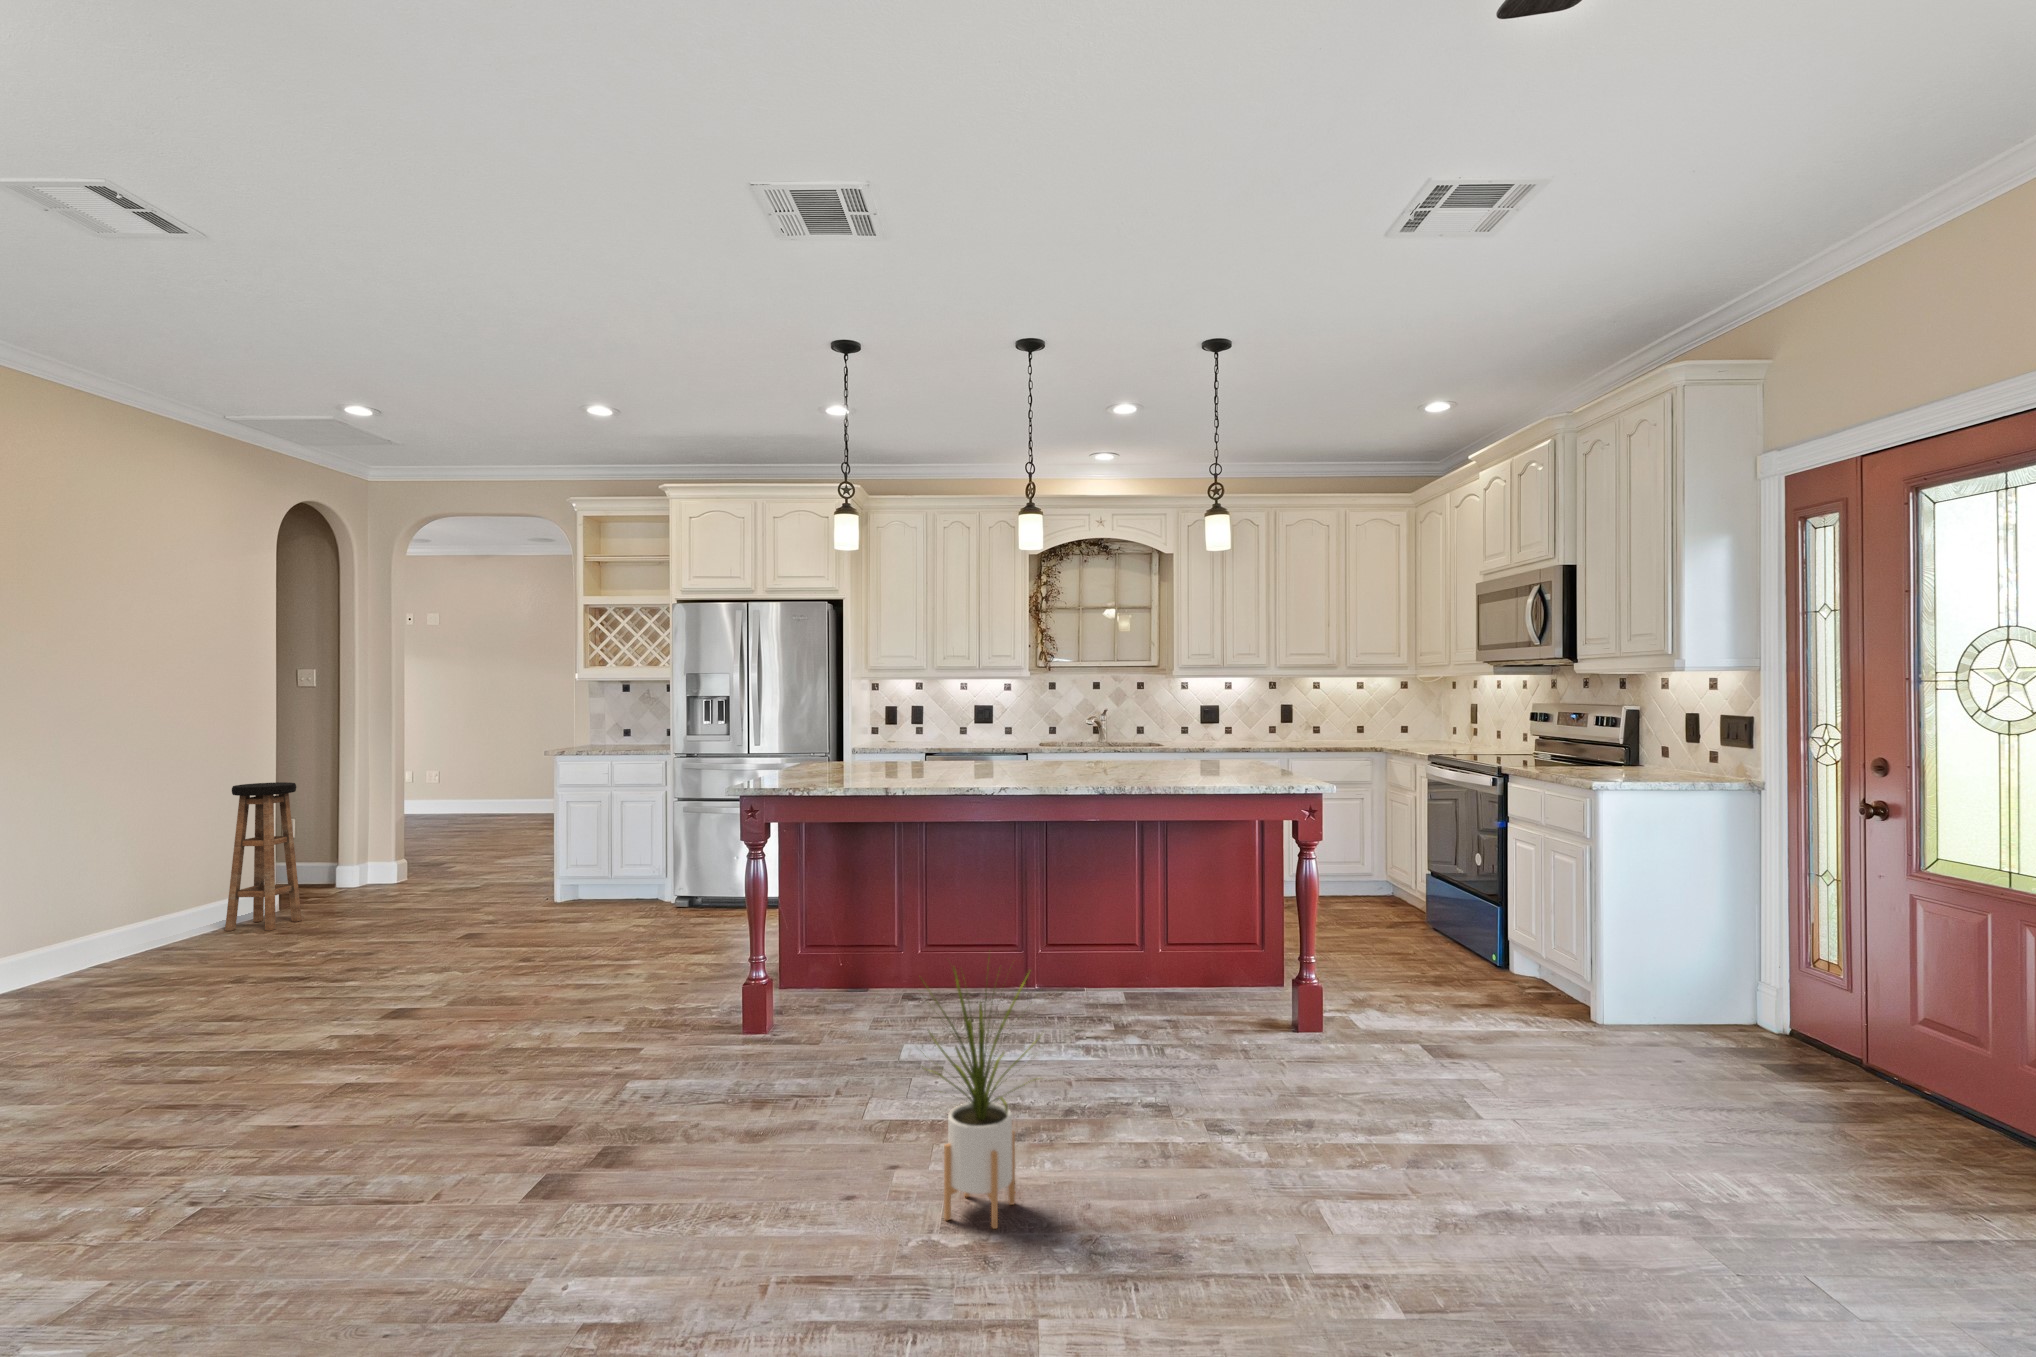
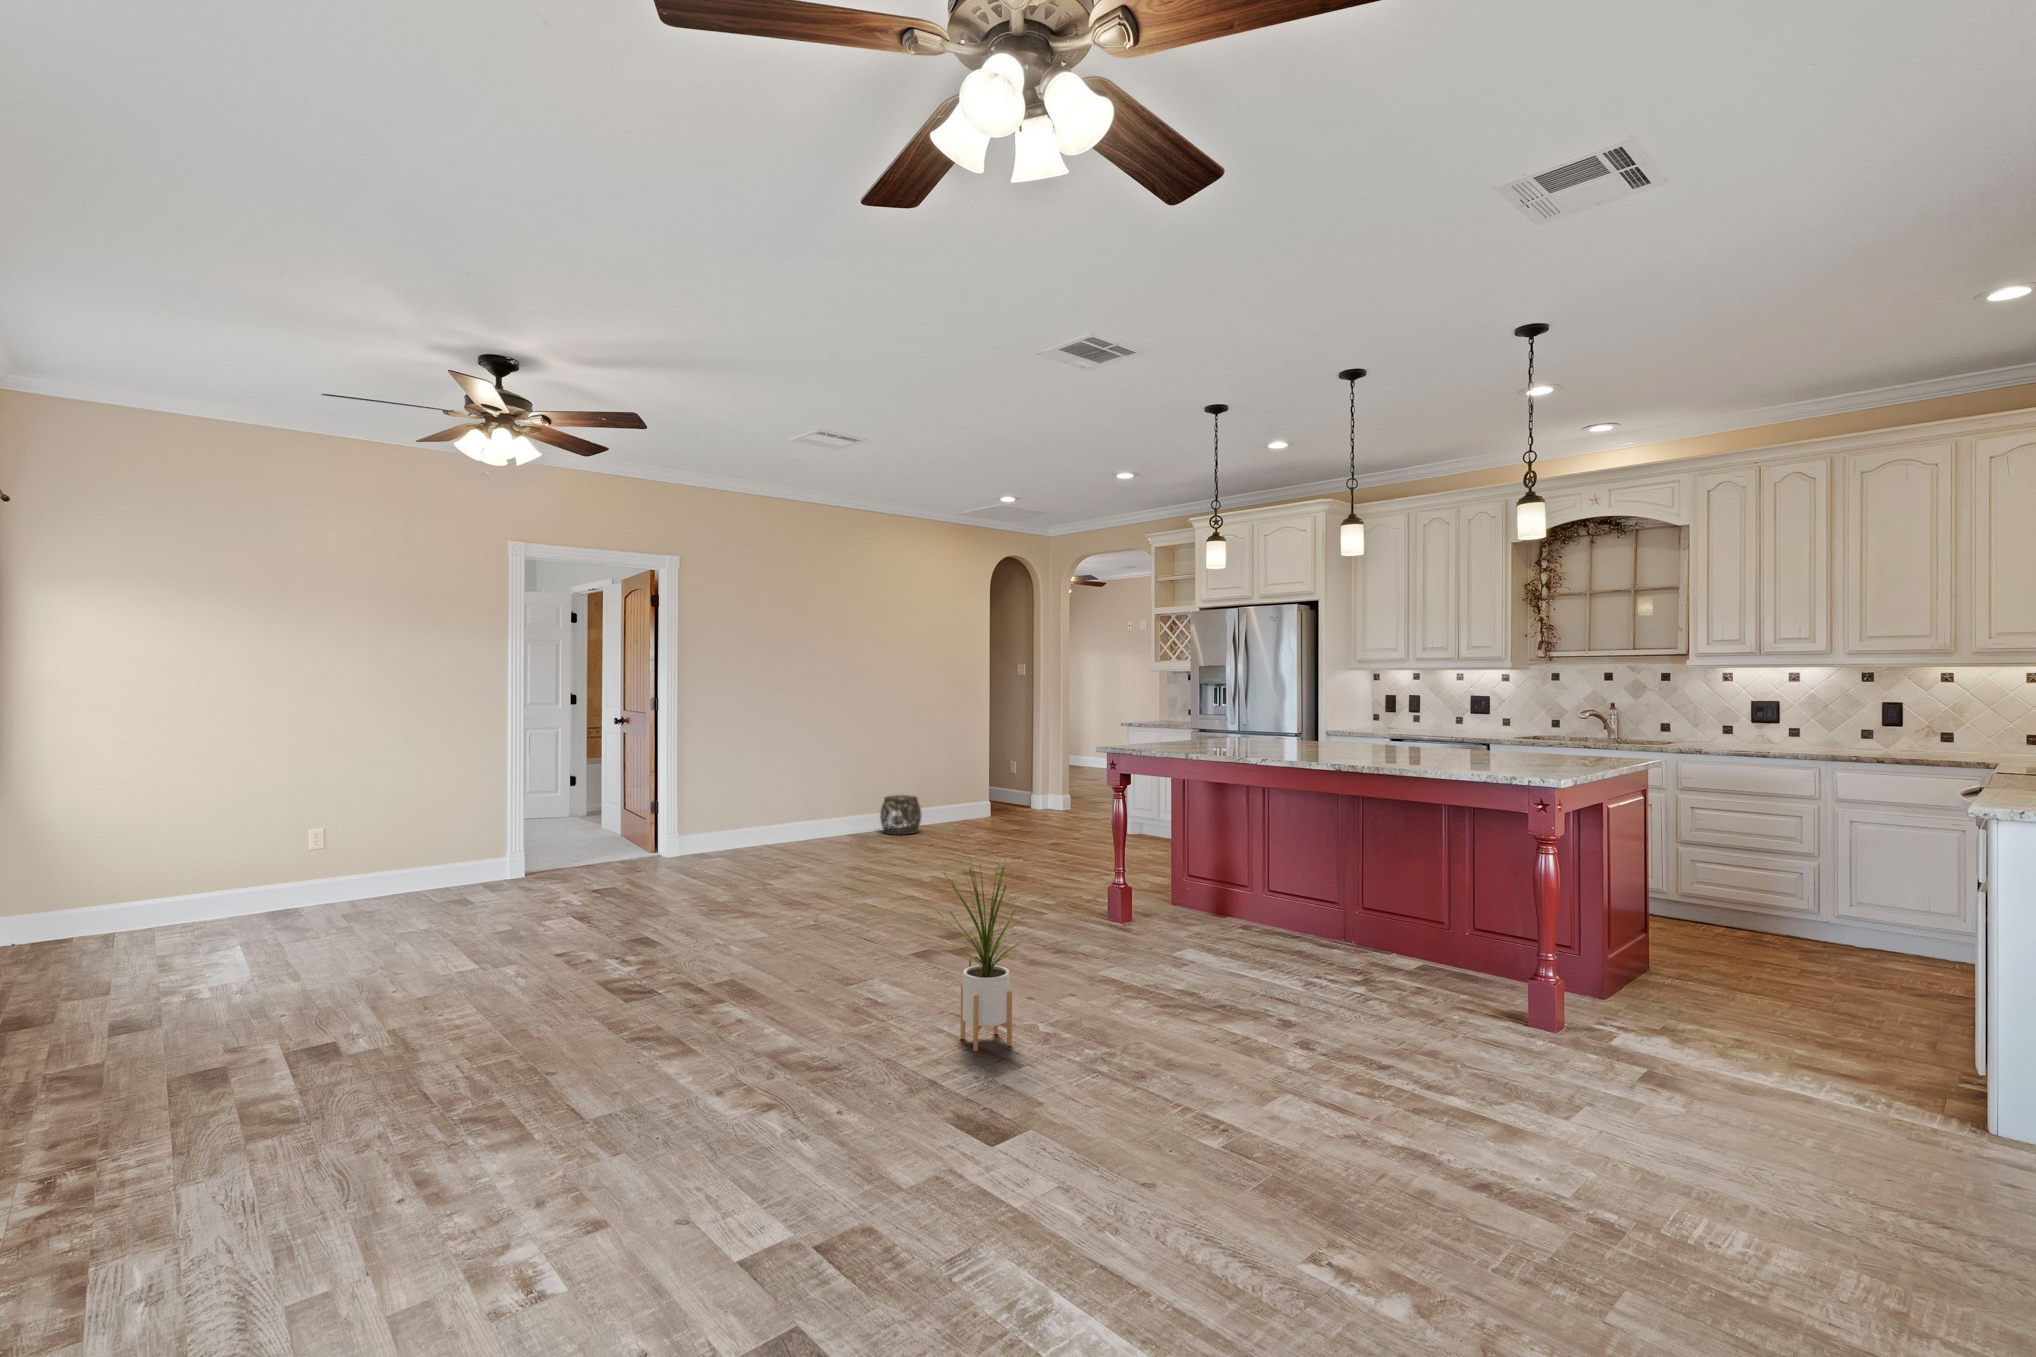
bar stool: present [225,782,302,931] -> none [939,735,980,828]
woven basket: none [131,890,220,961] -> present [880,795,921,835]

